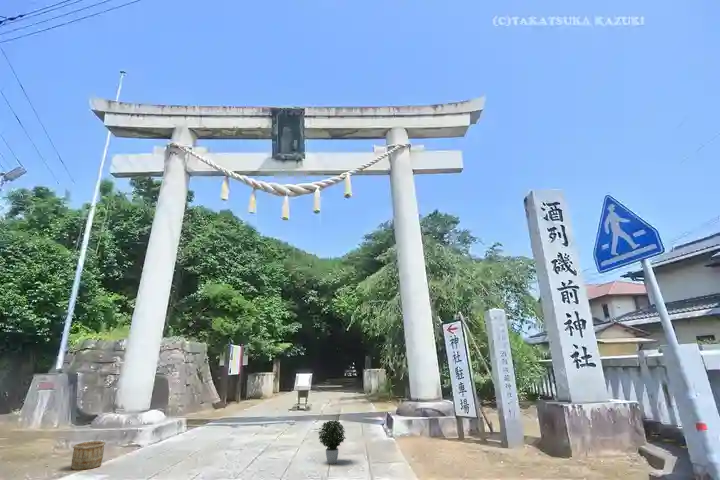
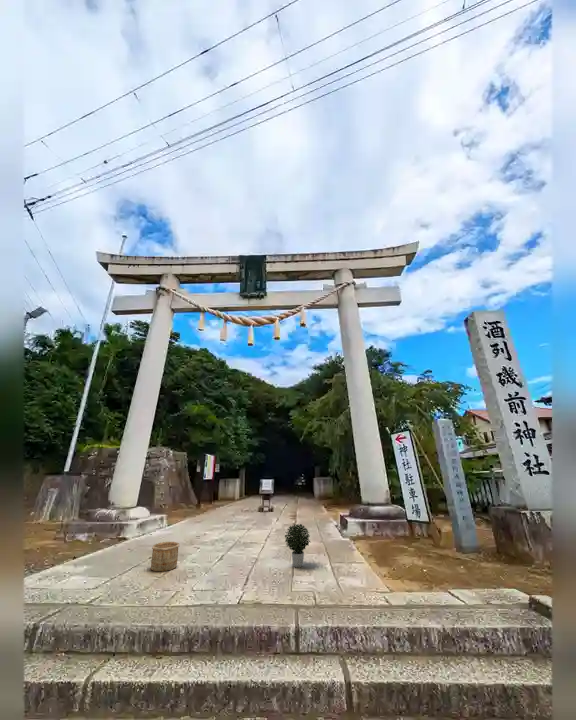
wooden bucket: present [71,441,105,470] -> present [151,542,179,571]

